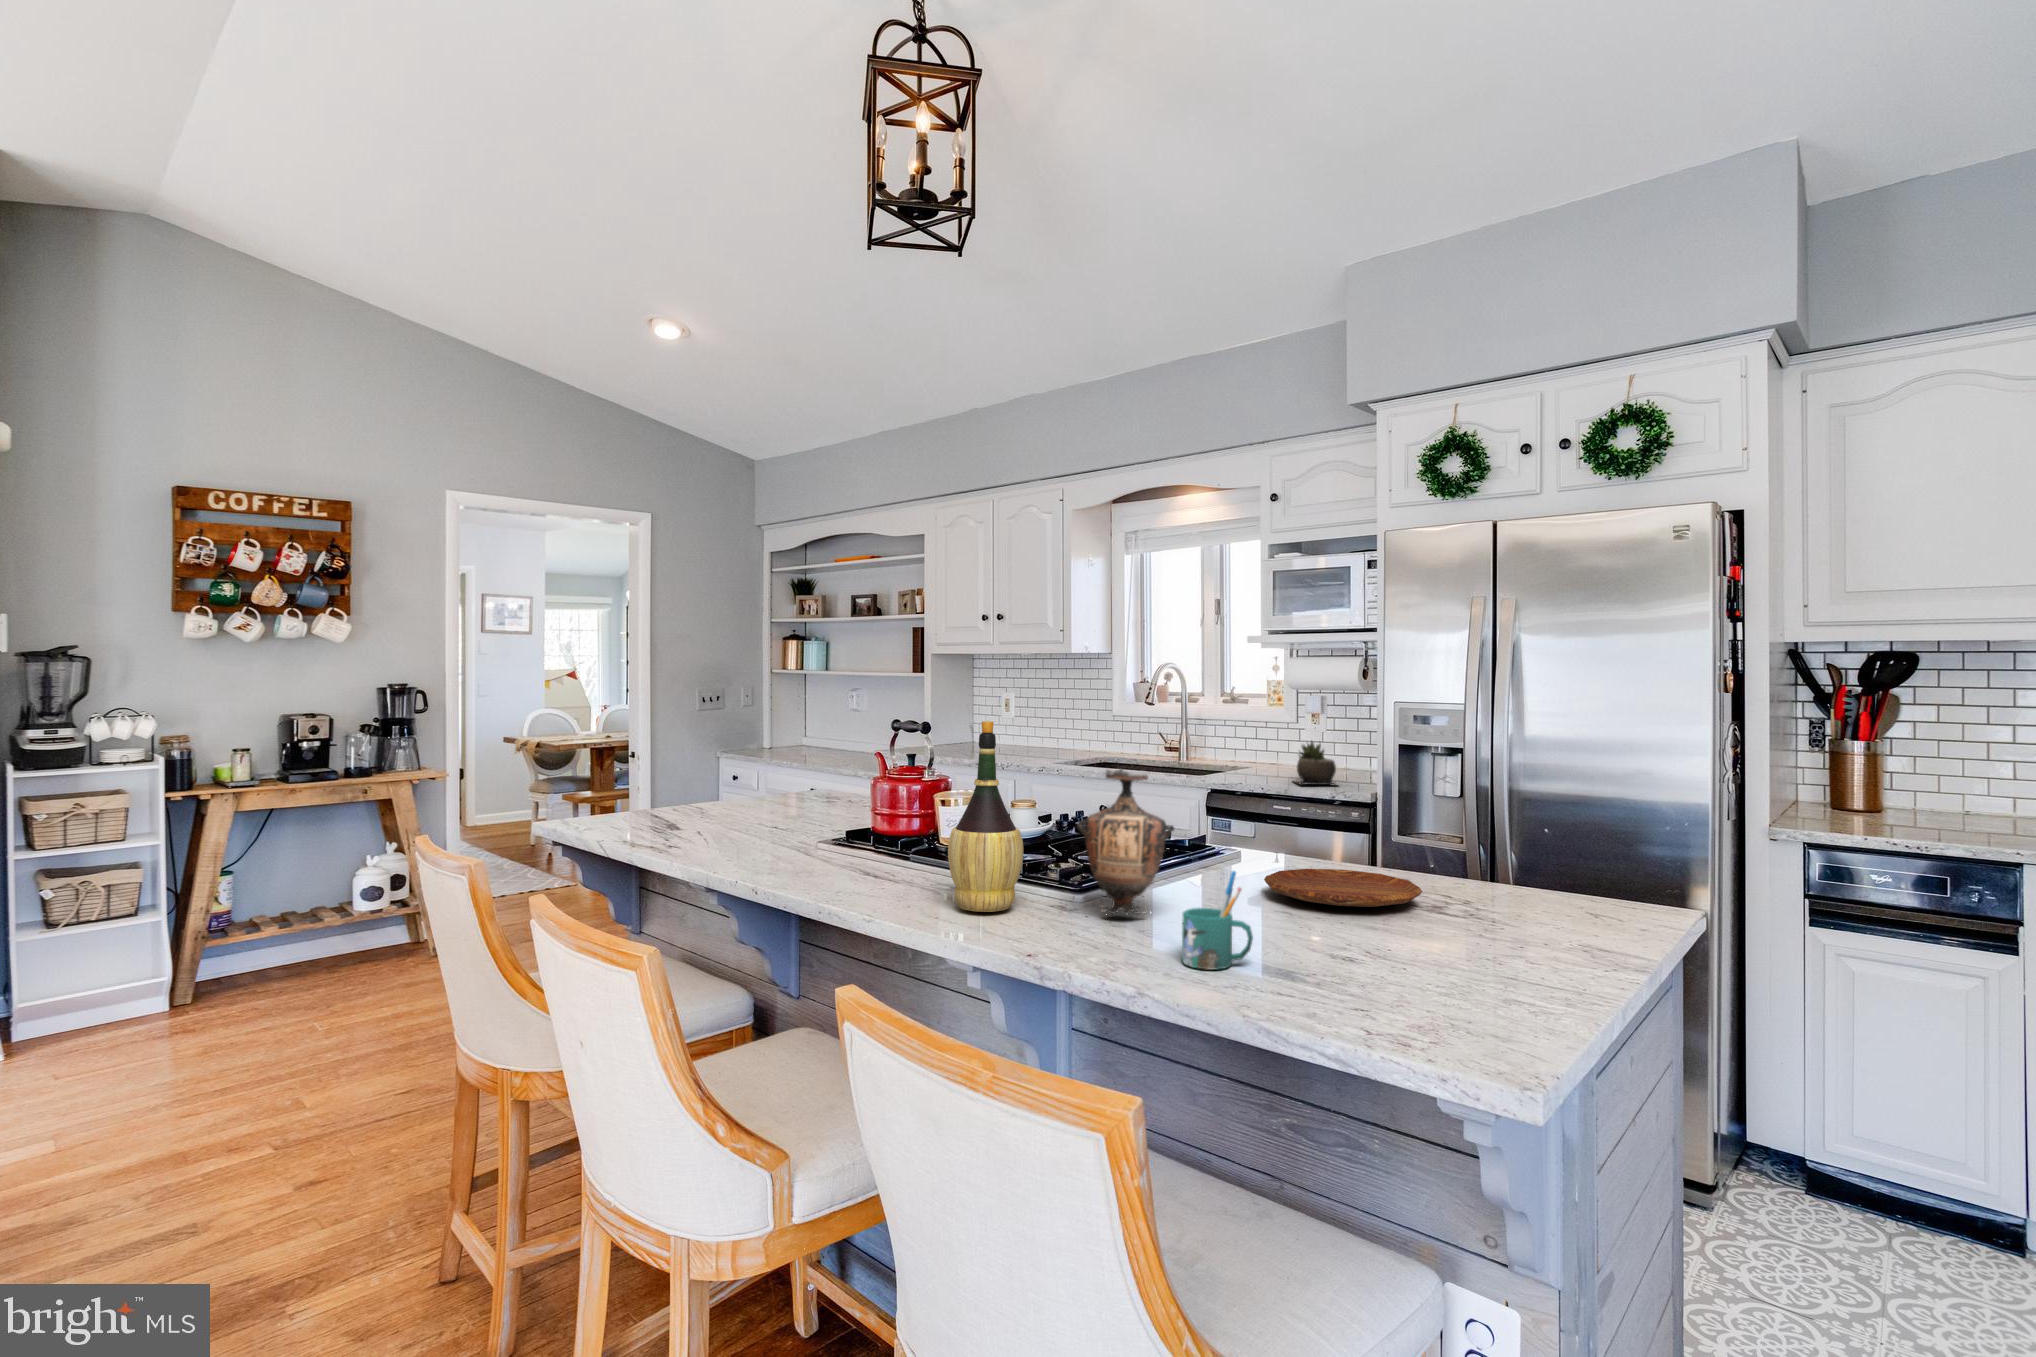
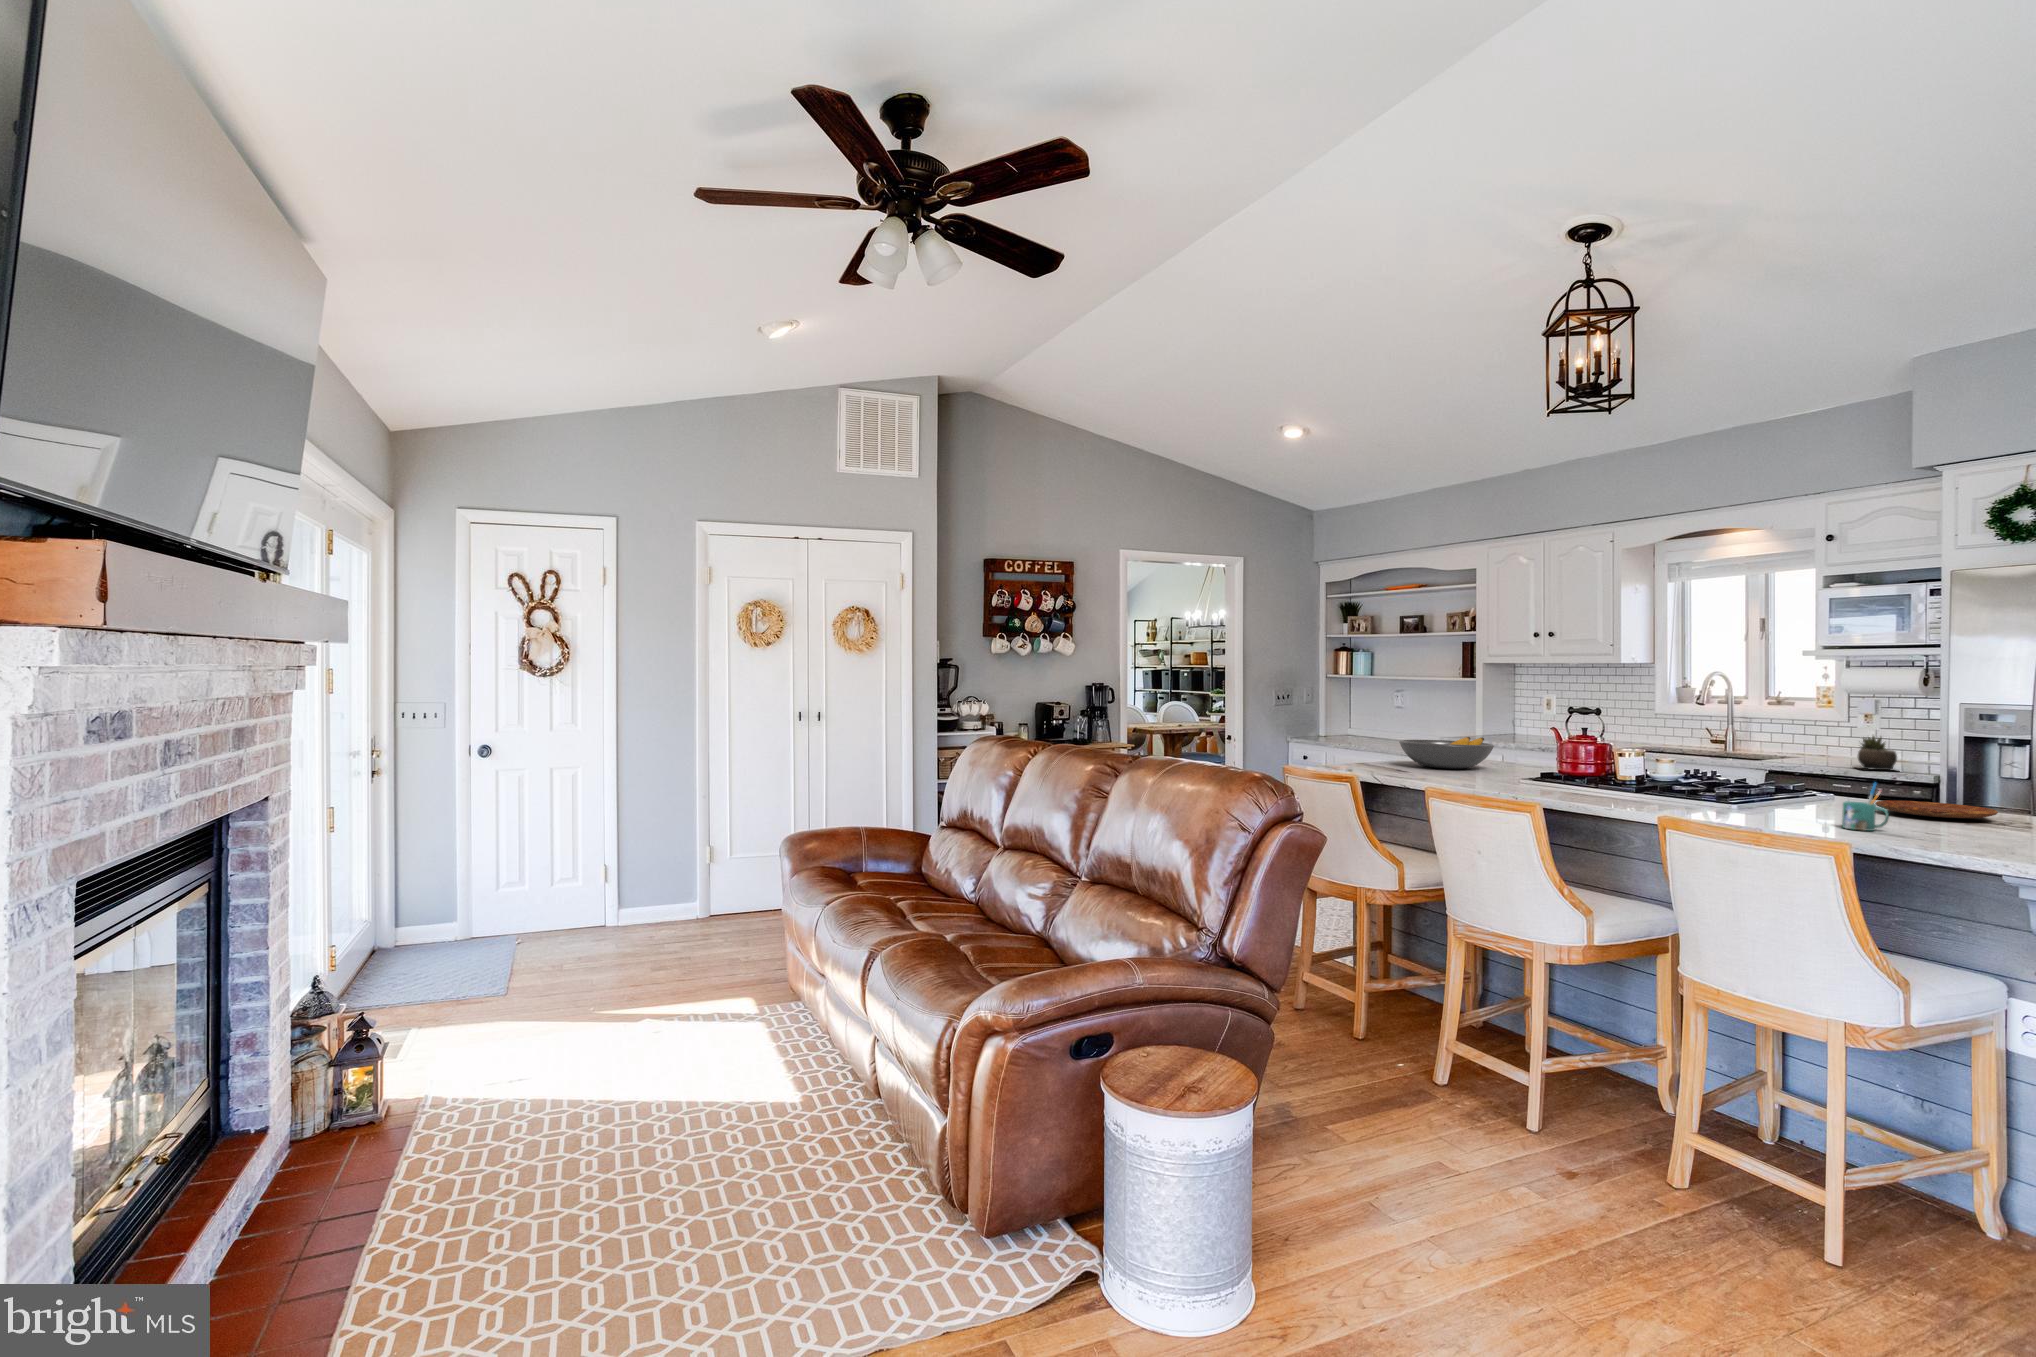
wine bottle: present [948,721,1023,912] -> none [1668,705,1718,807]
fruit bowl: none [656,769,805,822] -> present [1399,737,1494,769]
vase: present [1077,769,1174,915] -> none [1752,726,1823,814]

